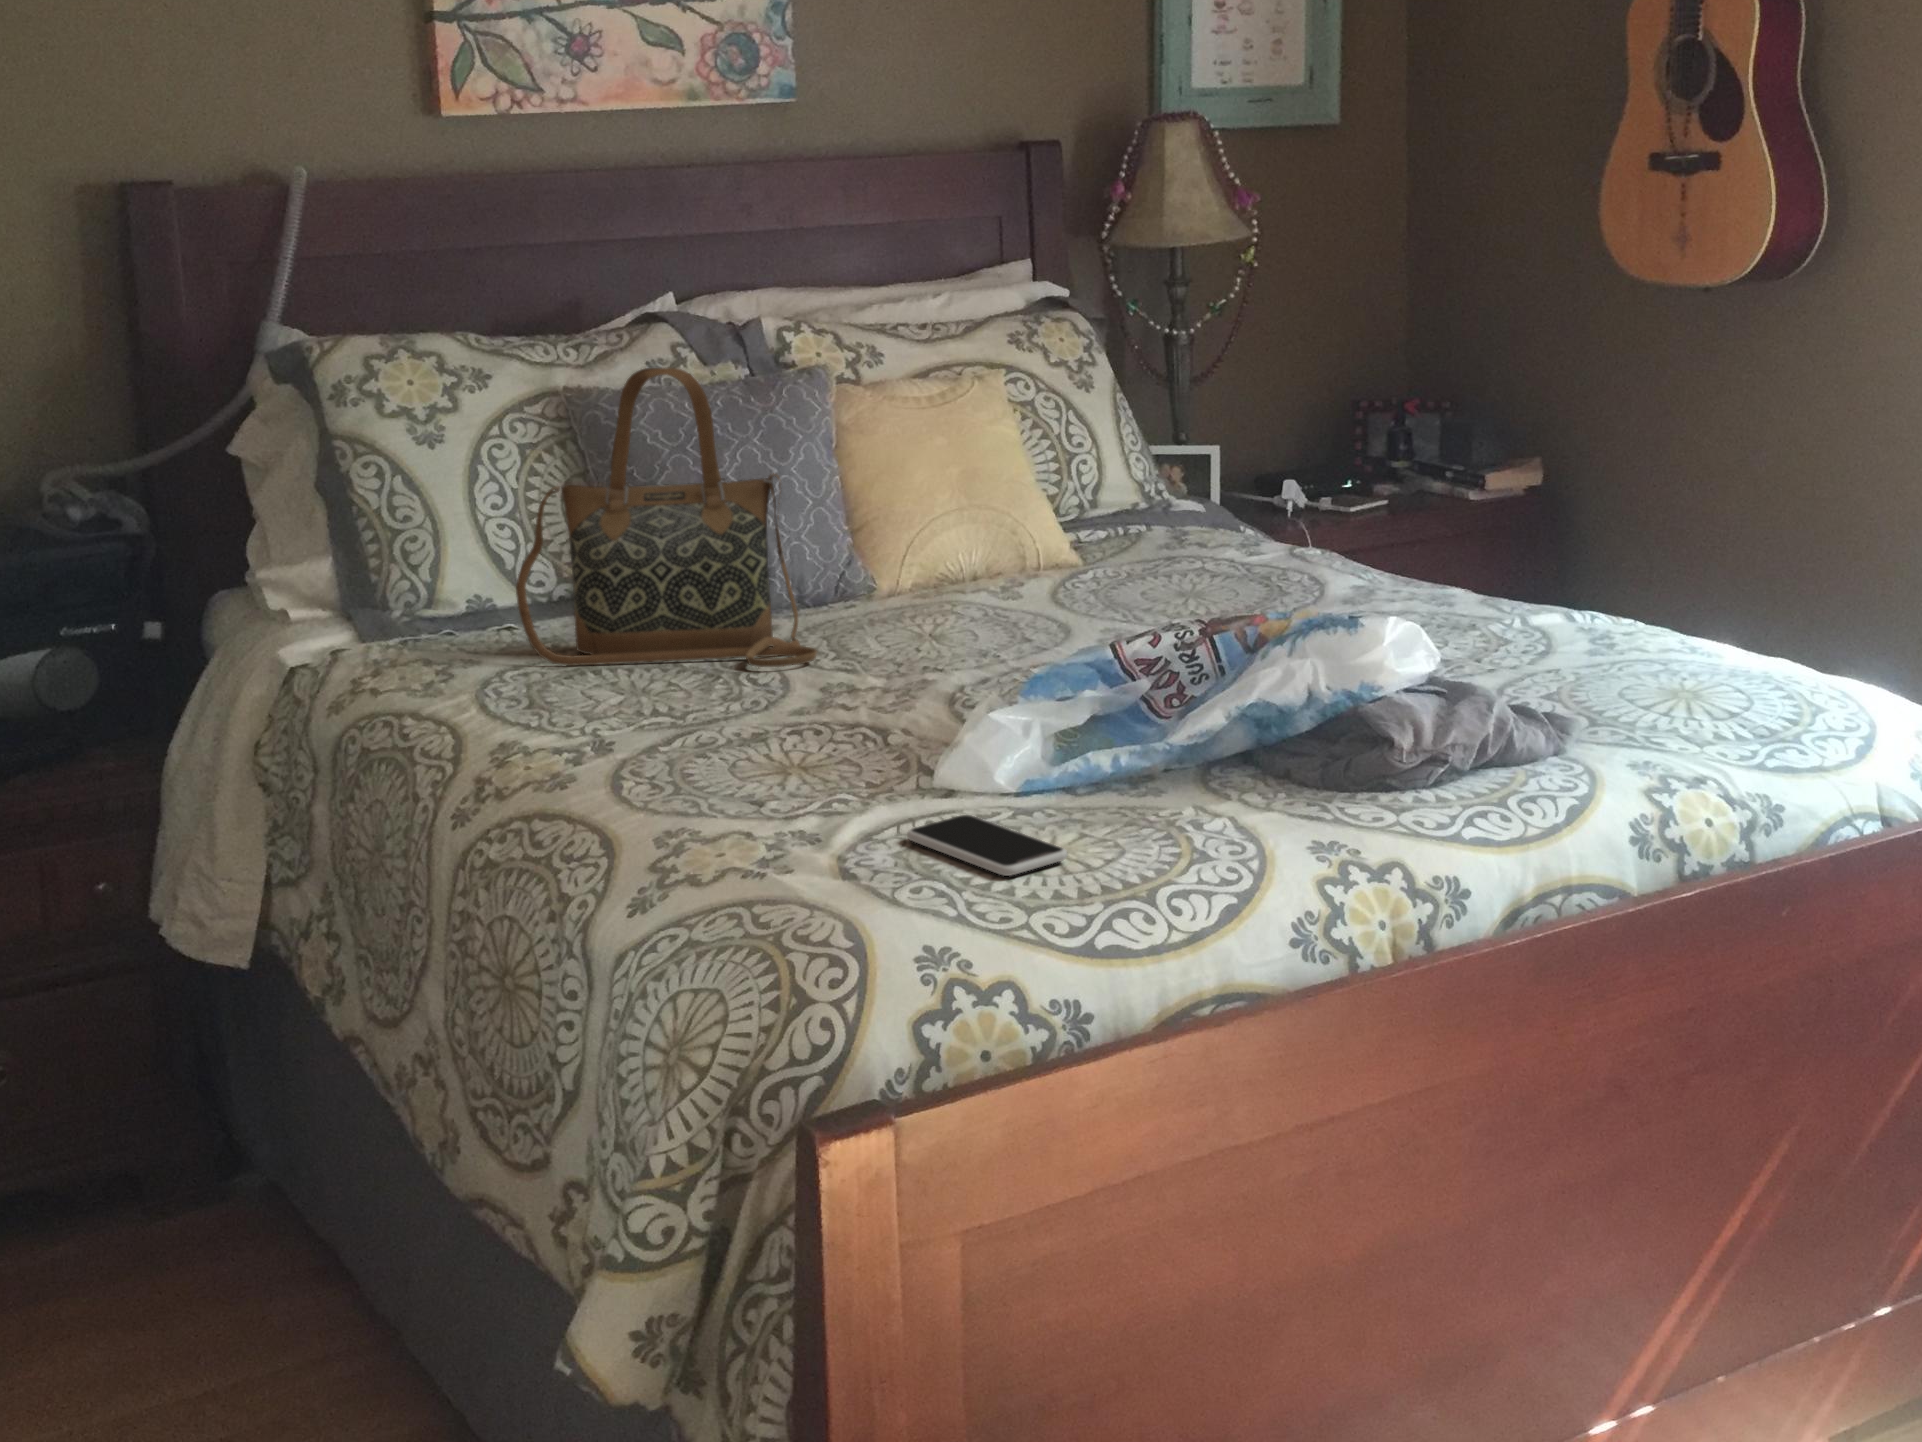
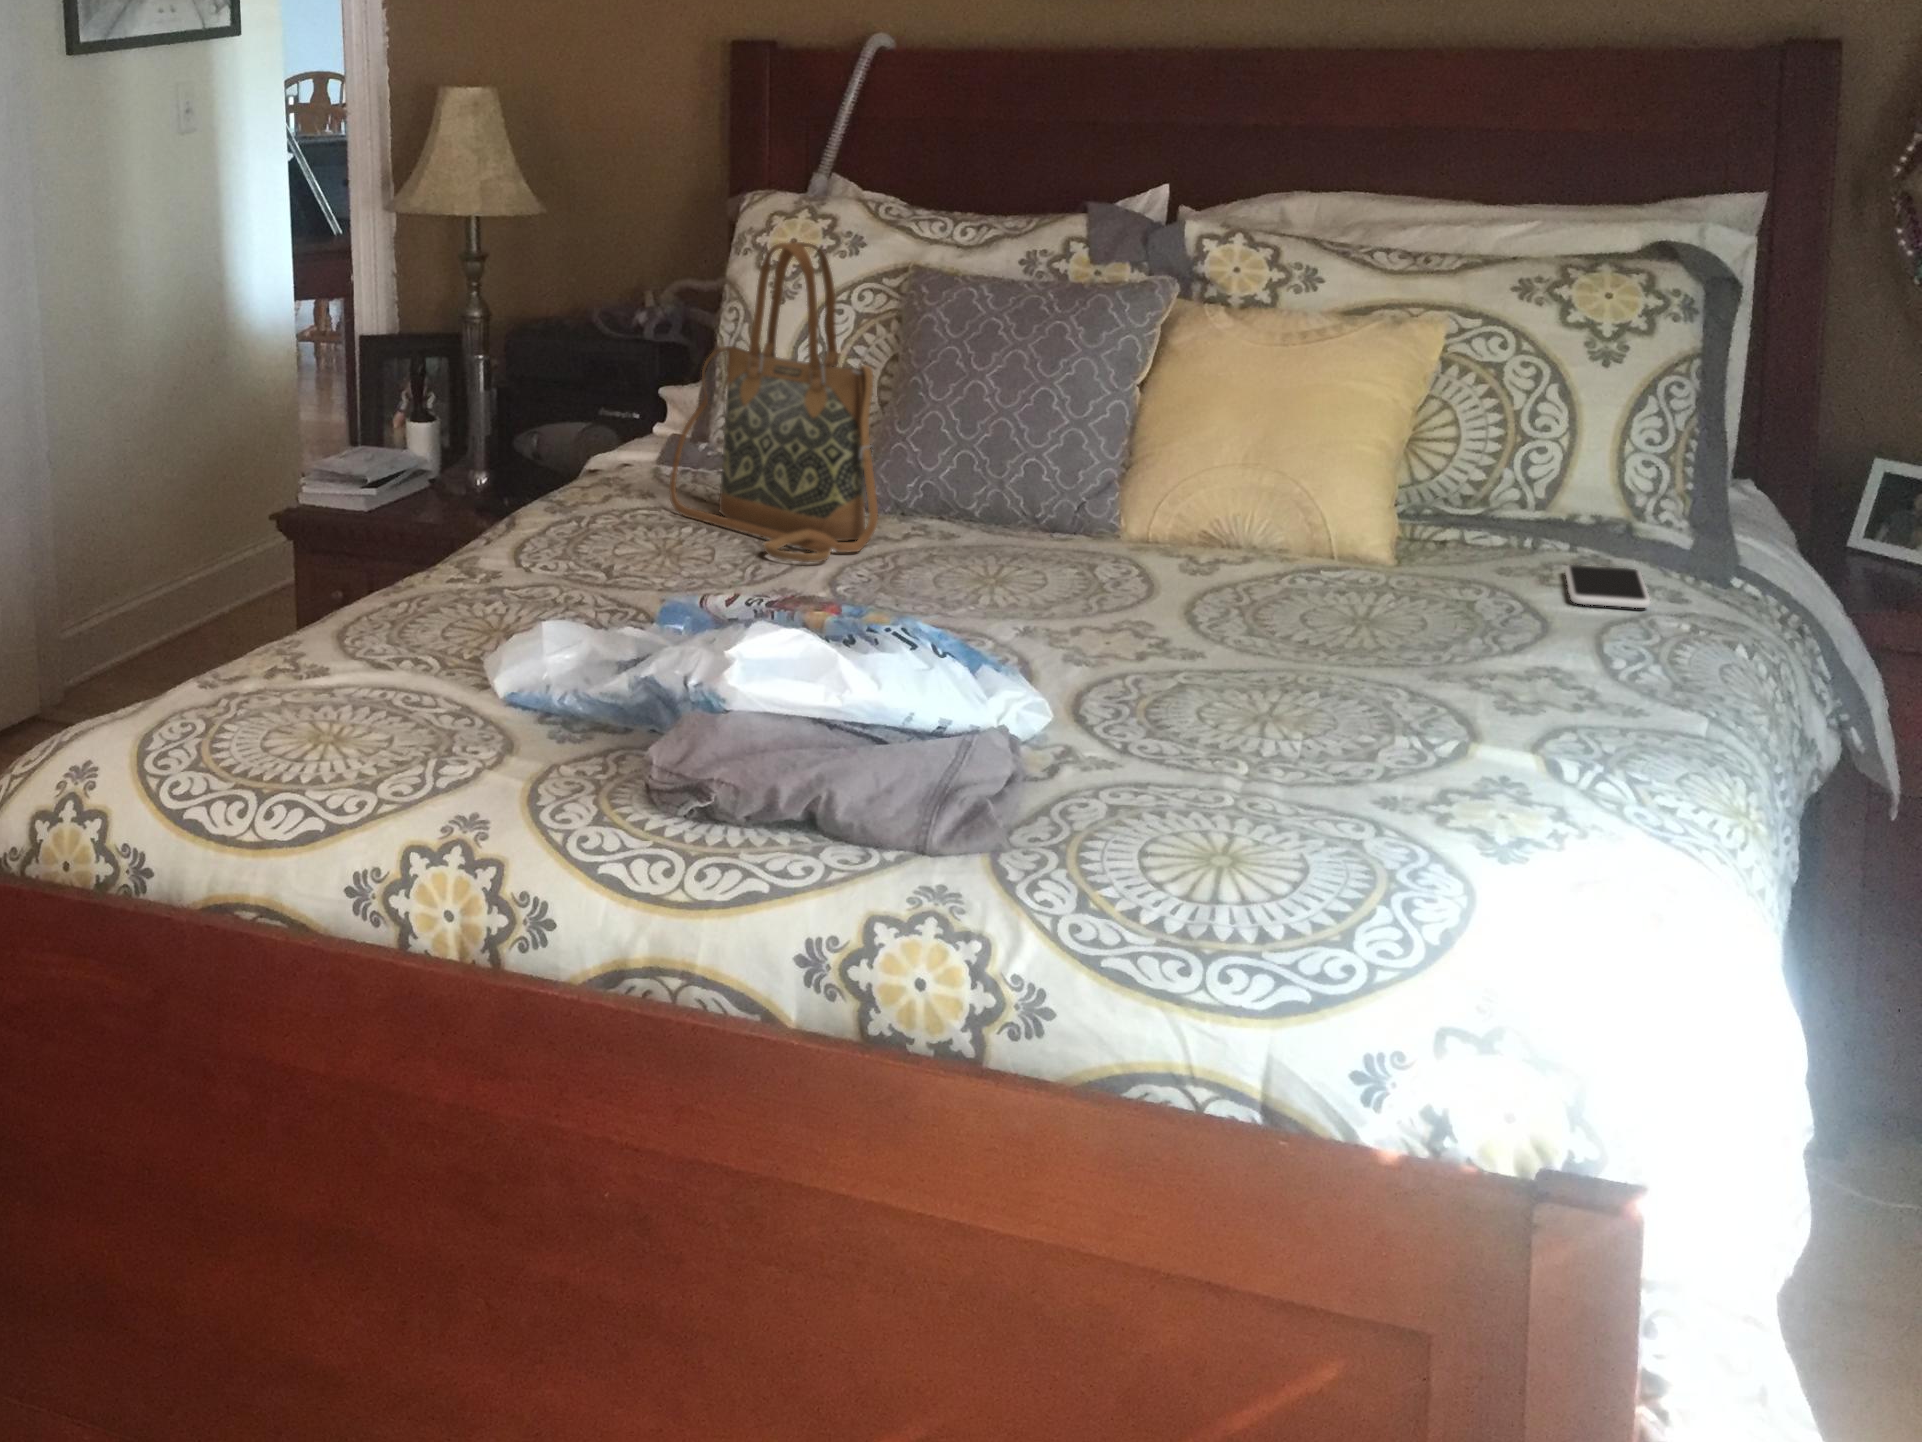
smartphone: present [907,815,1067,876] -> present [1565,565,1650,608]

